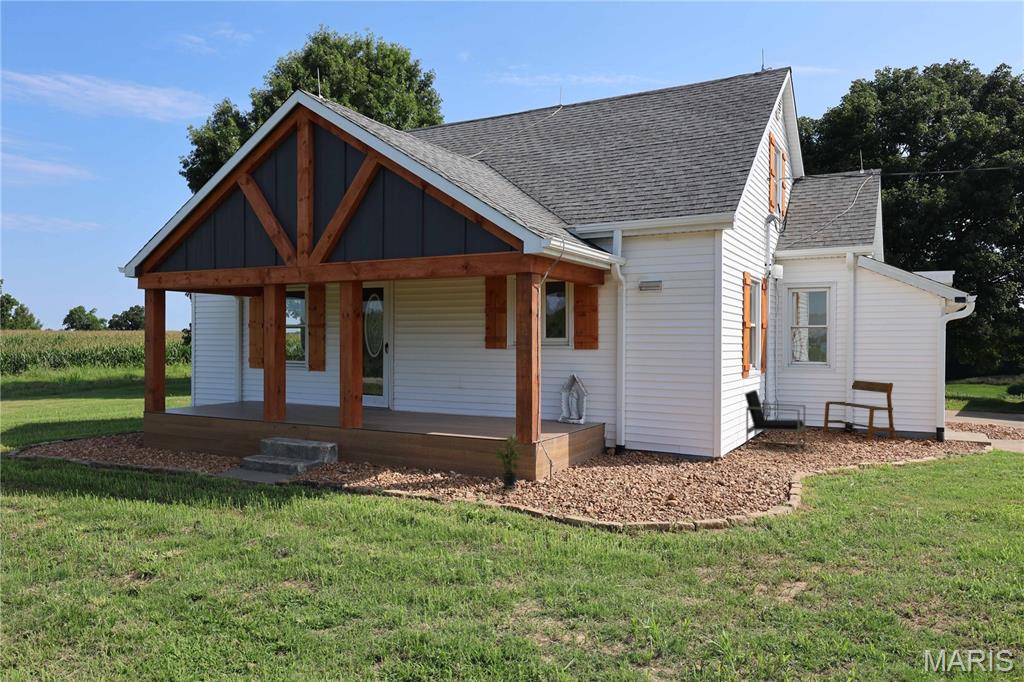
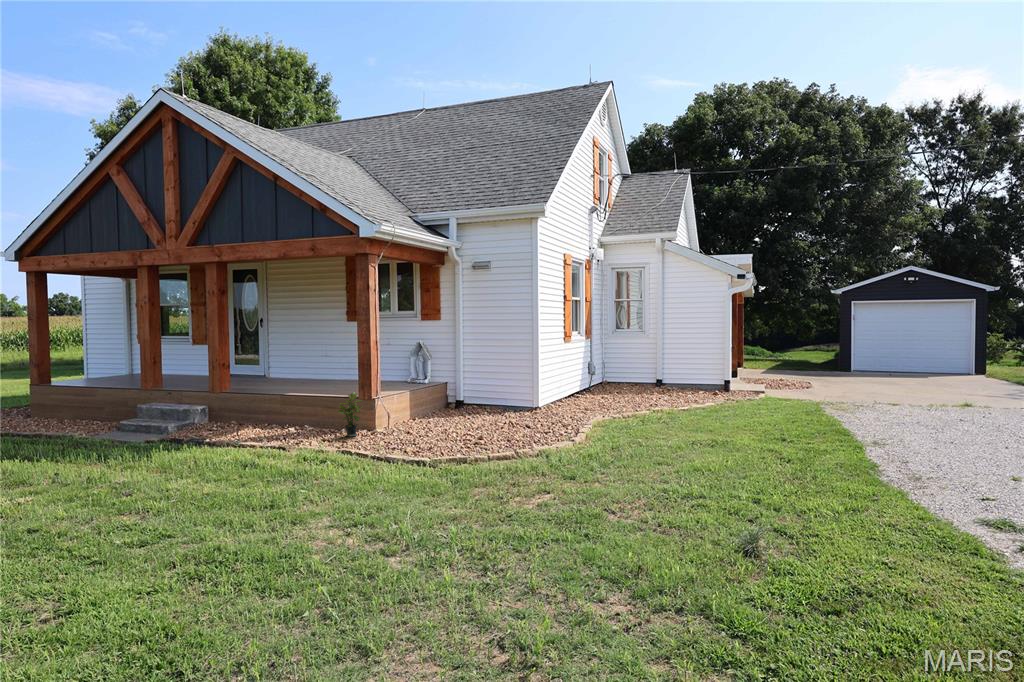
bench: present [824,380,895,440] -> none [639,342,691,390]
armchair: present [745,390,805,453] -> none [567,352,617,401]

